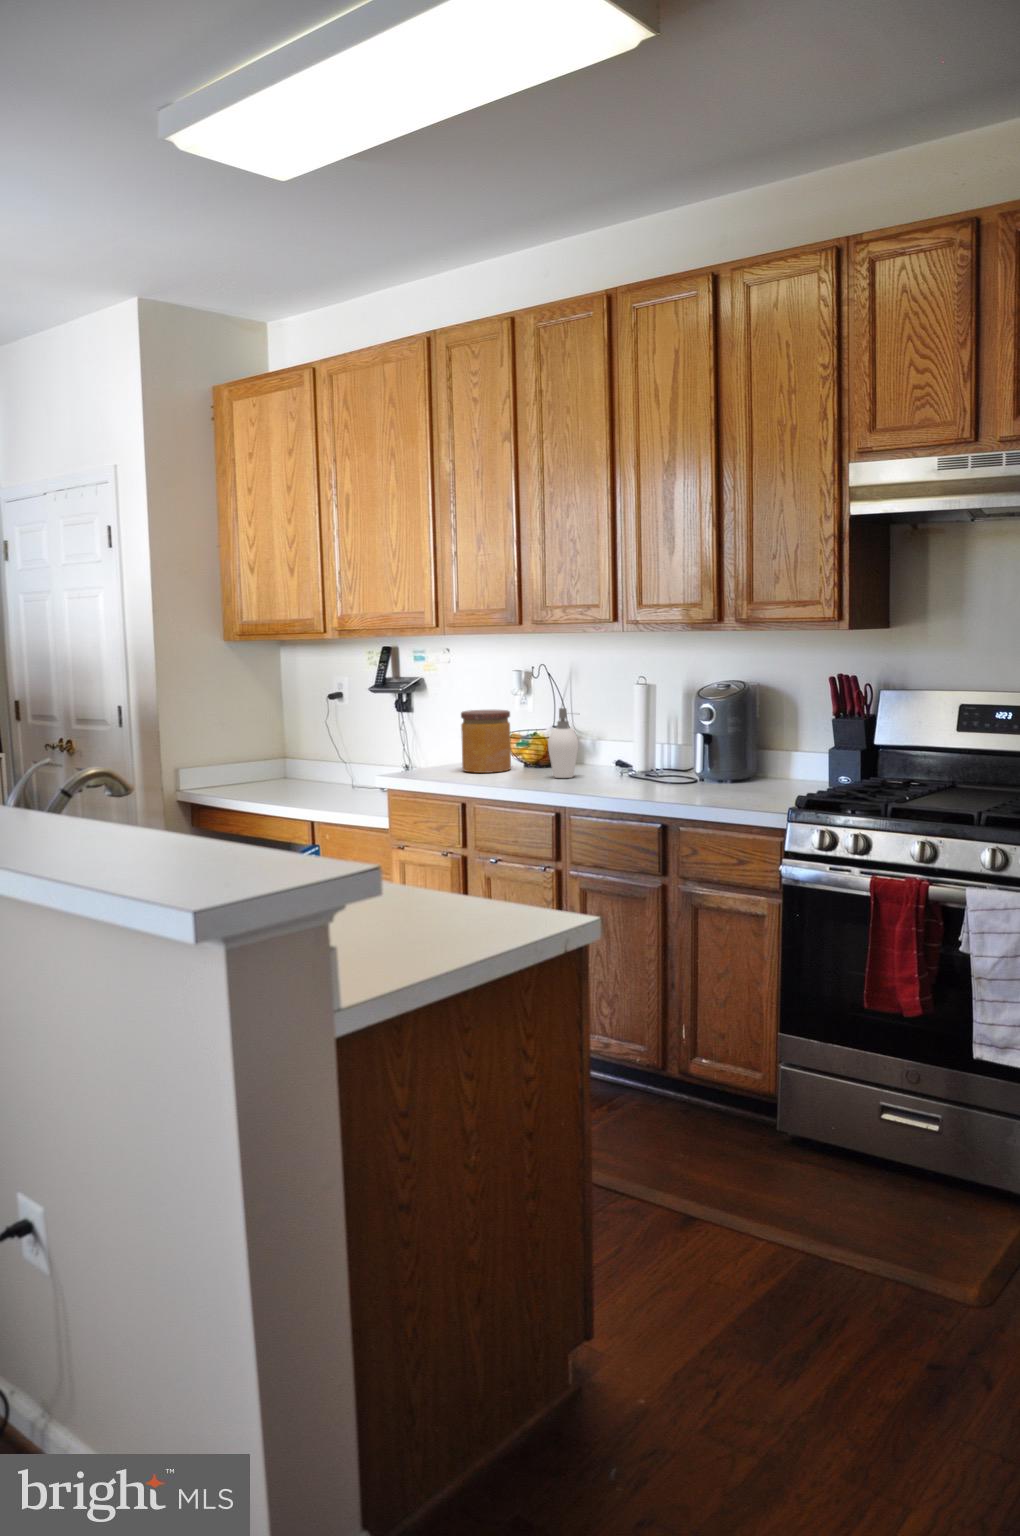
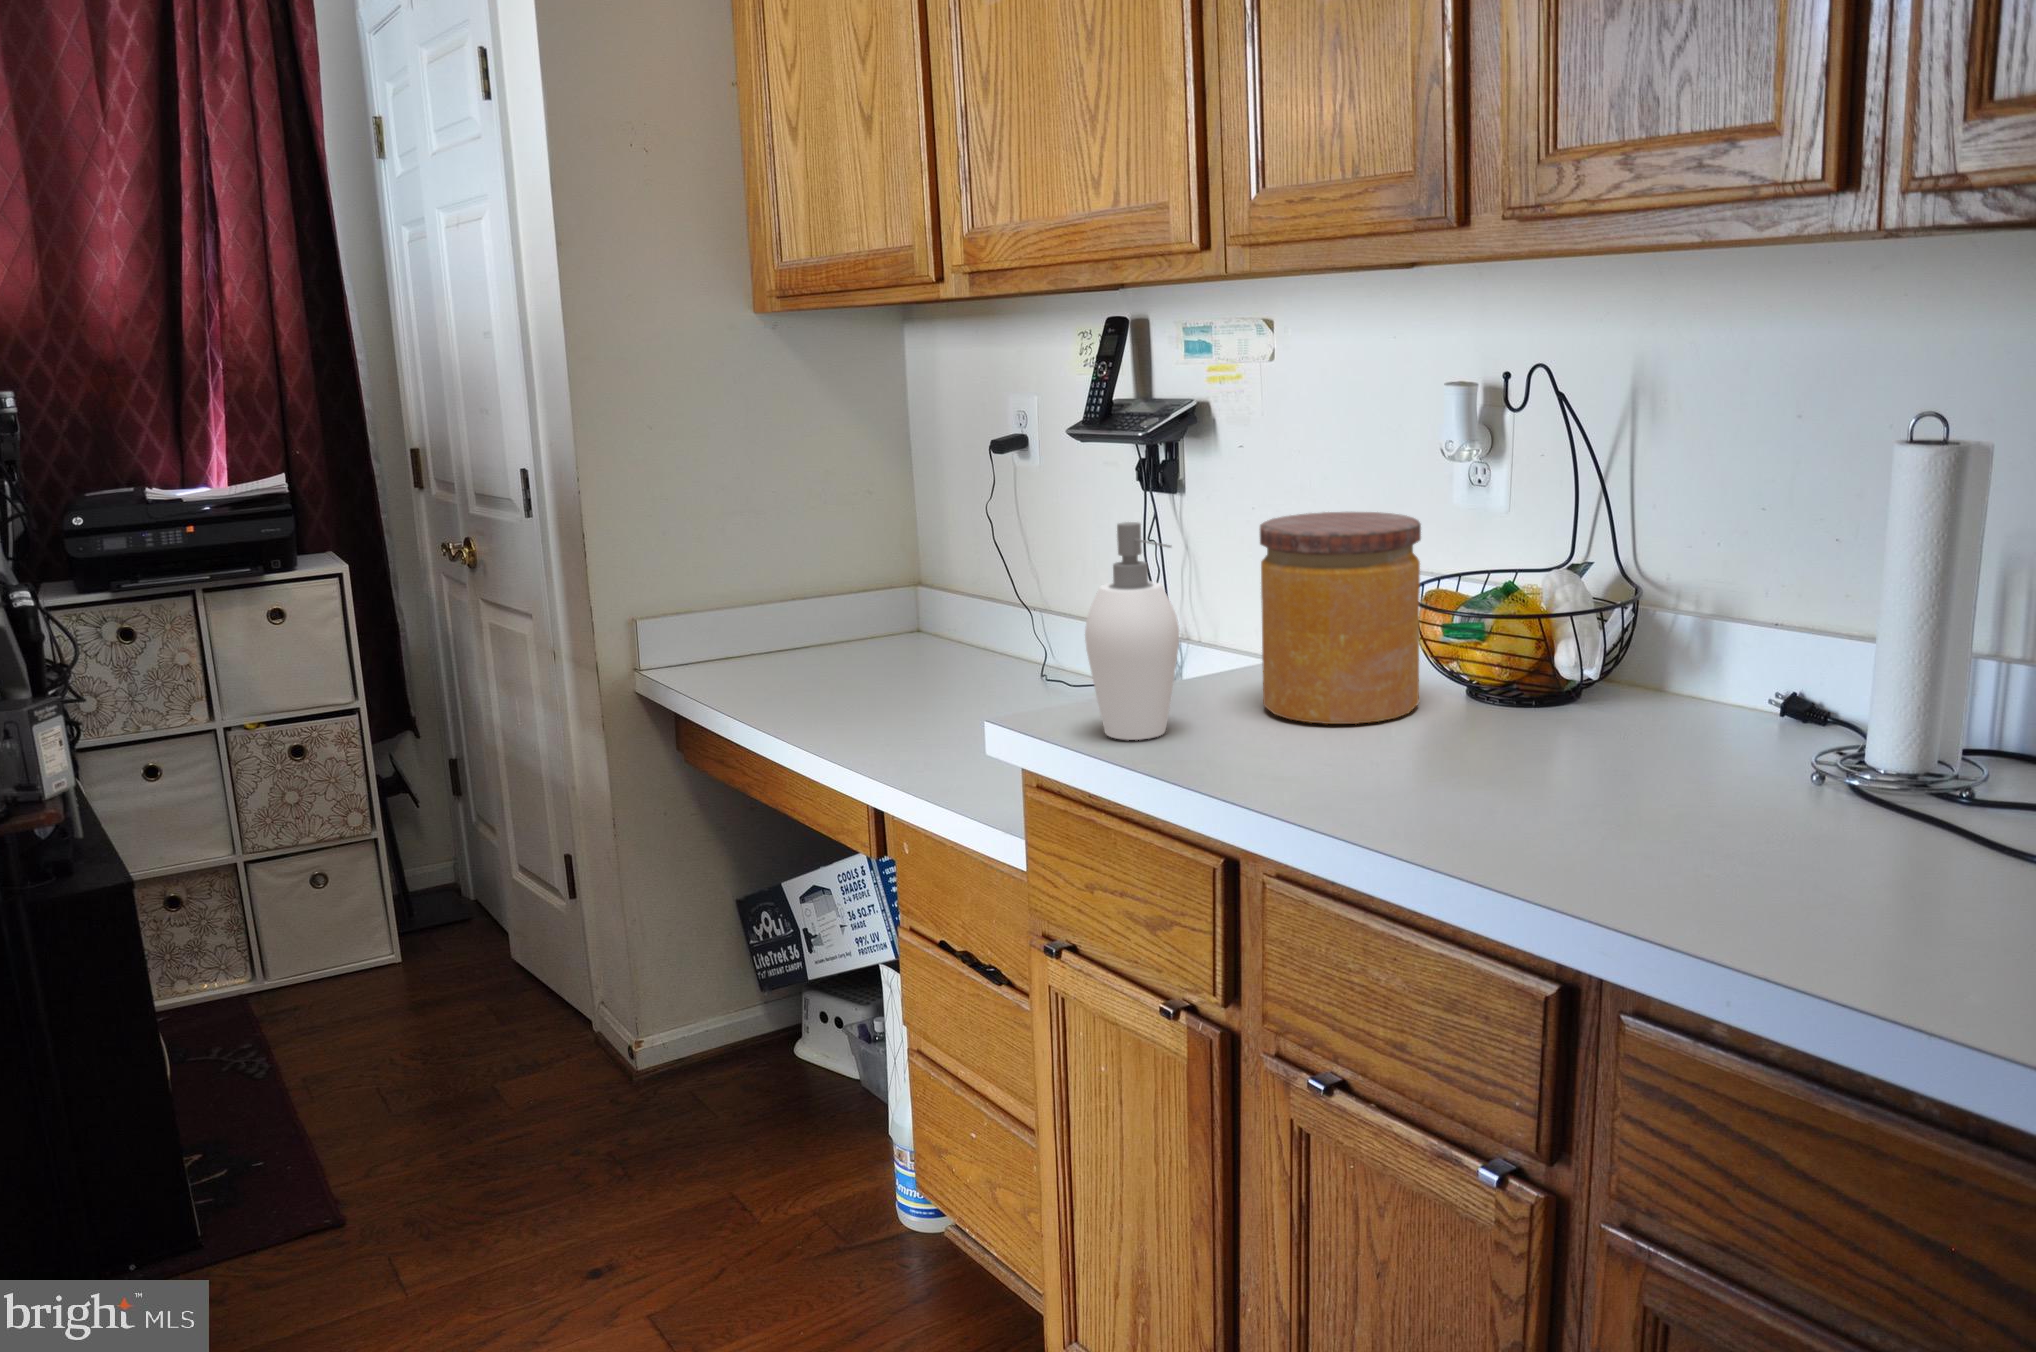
soap dispenser: present [548,708,578,778] -> present [1085,522,1179,740]

